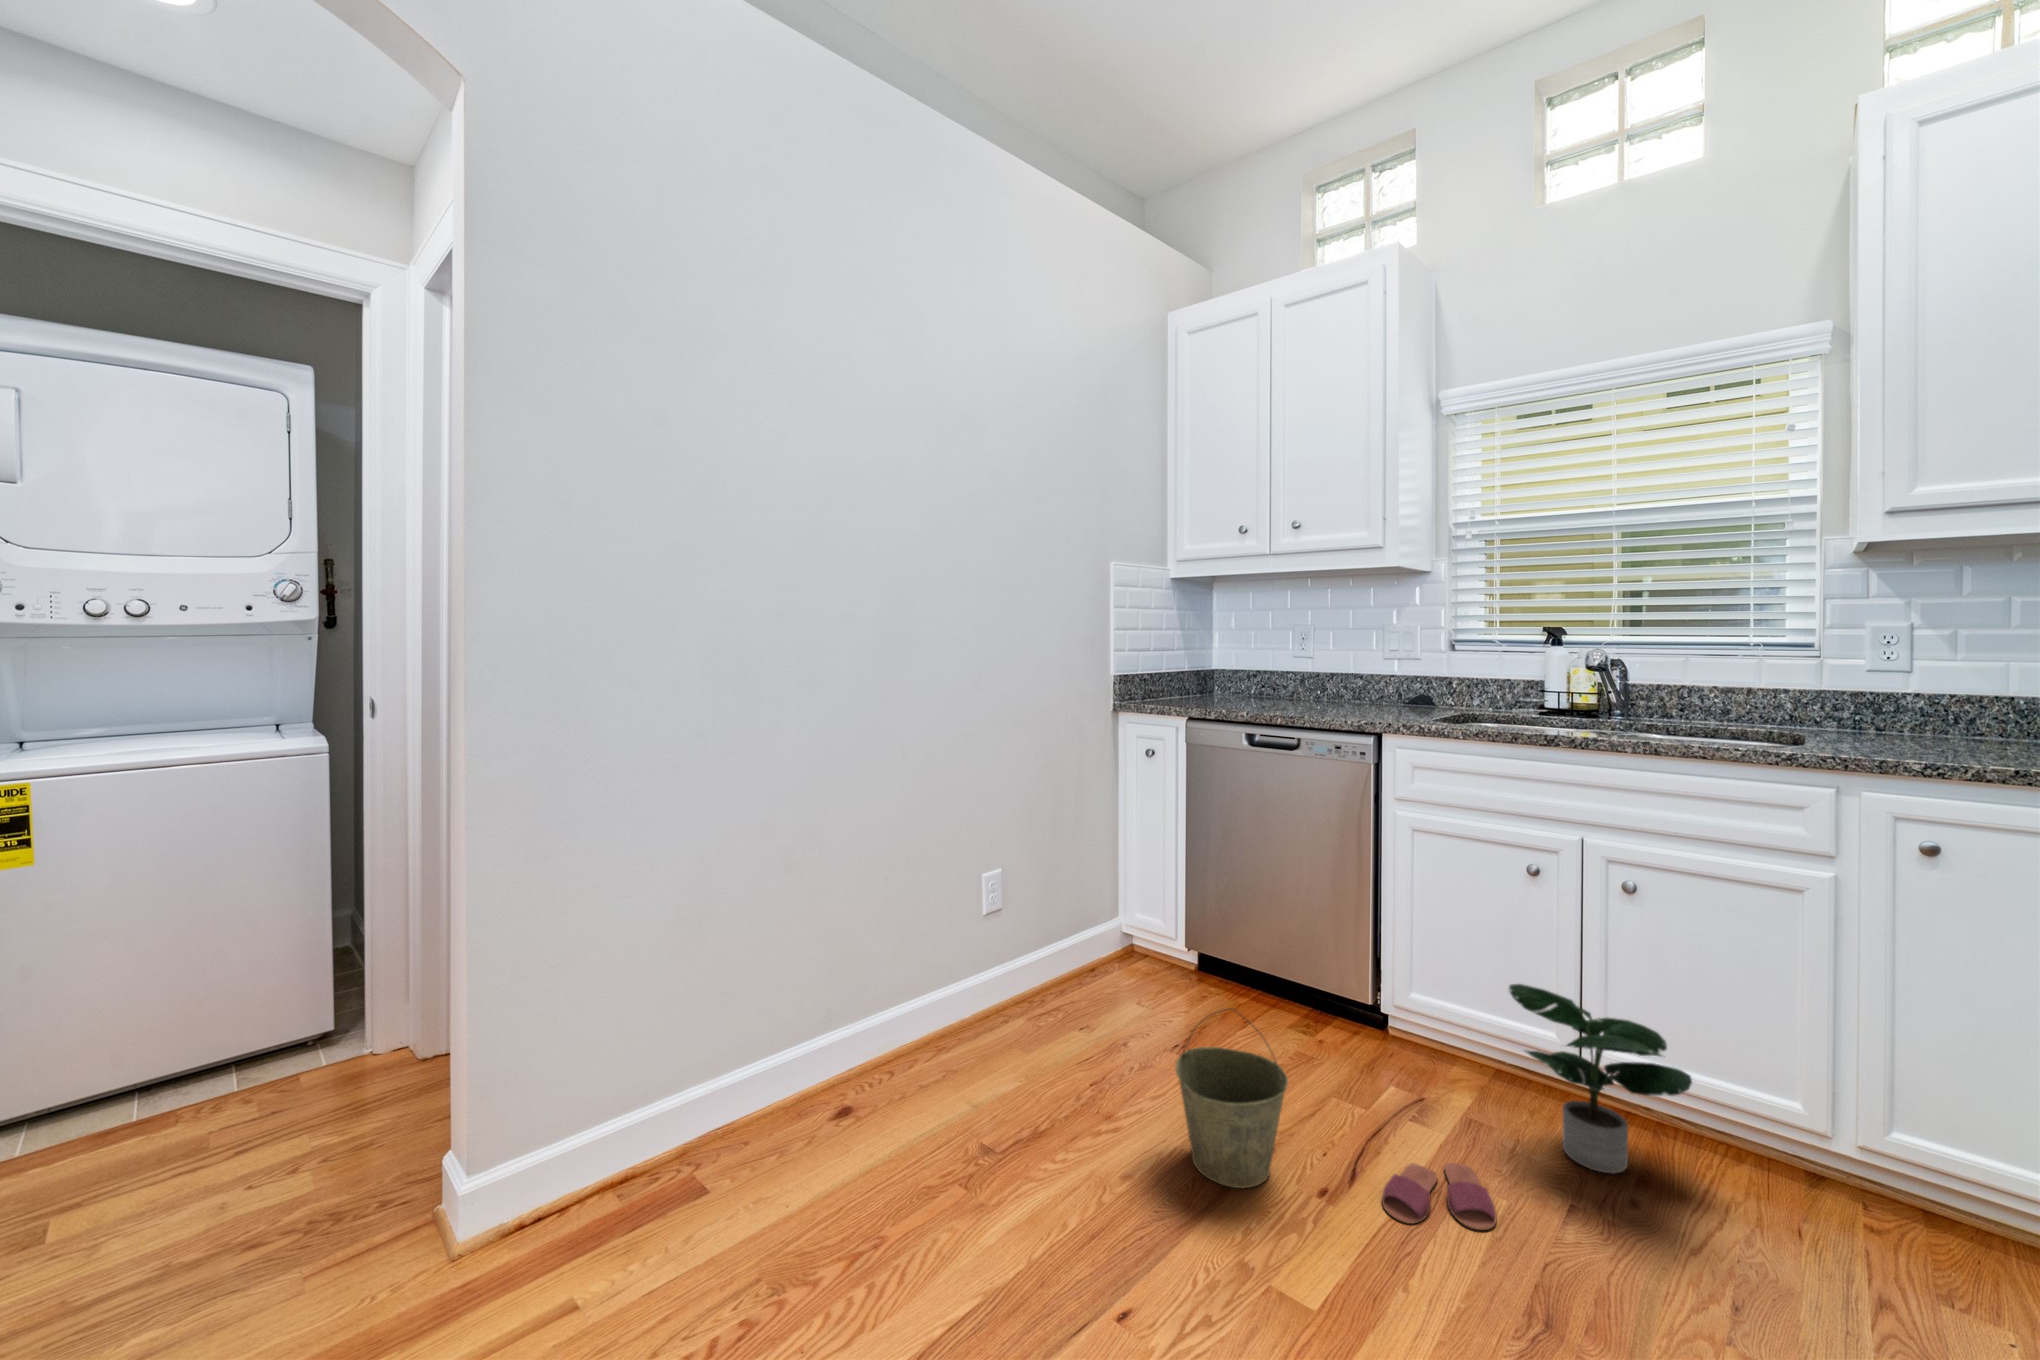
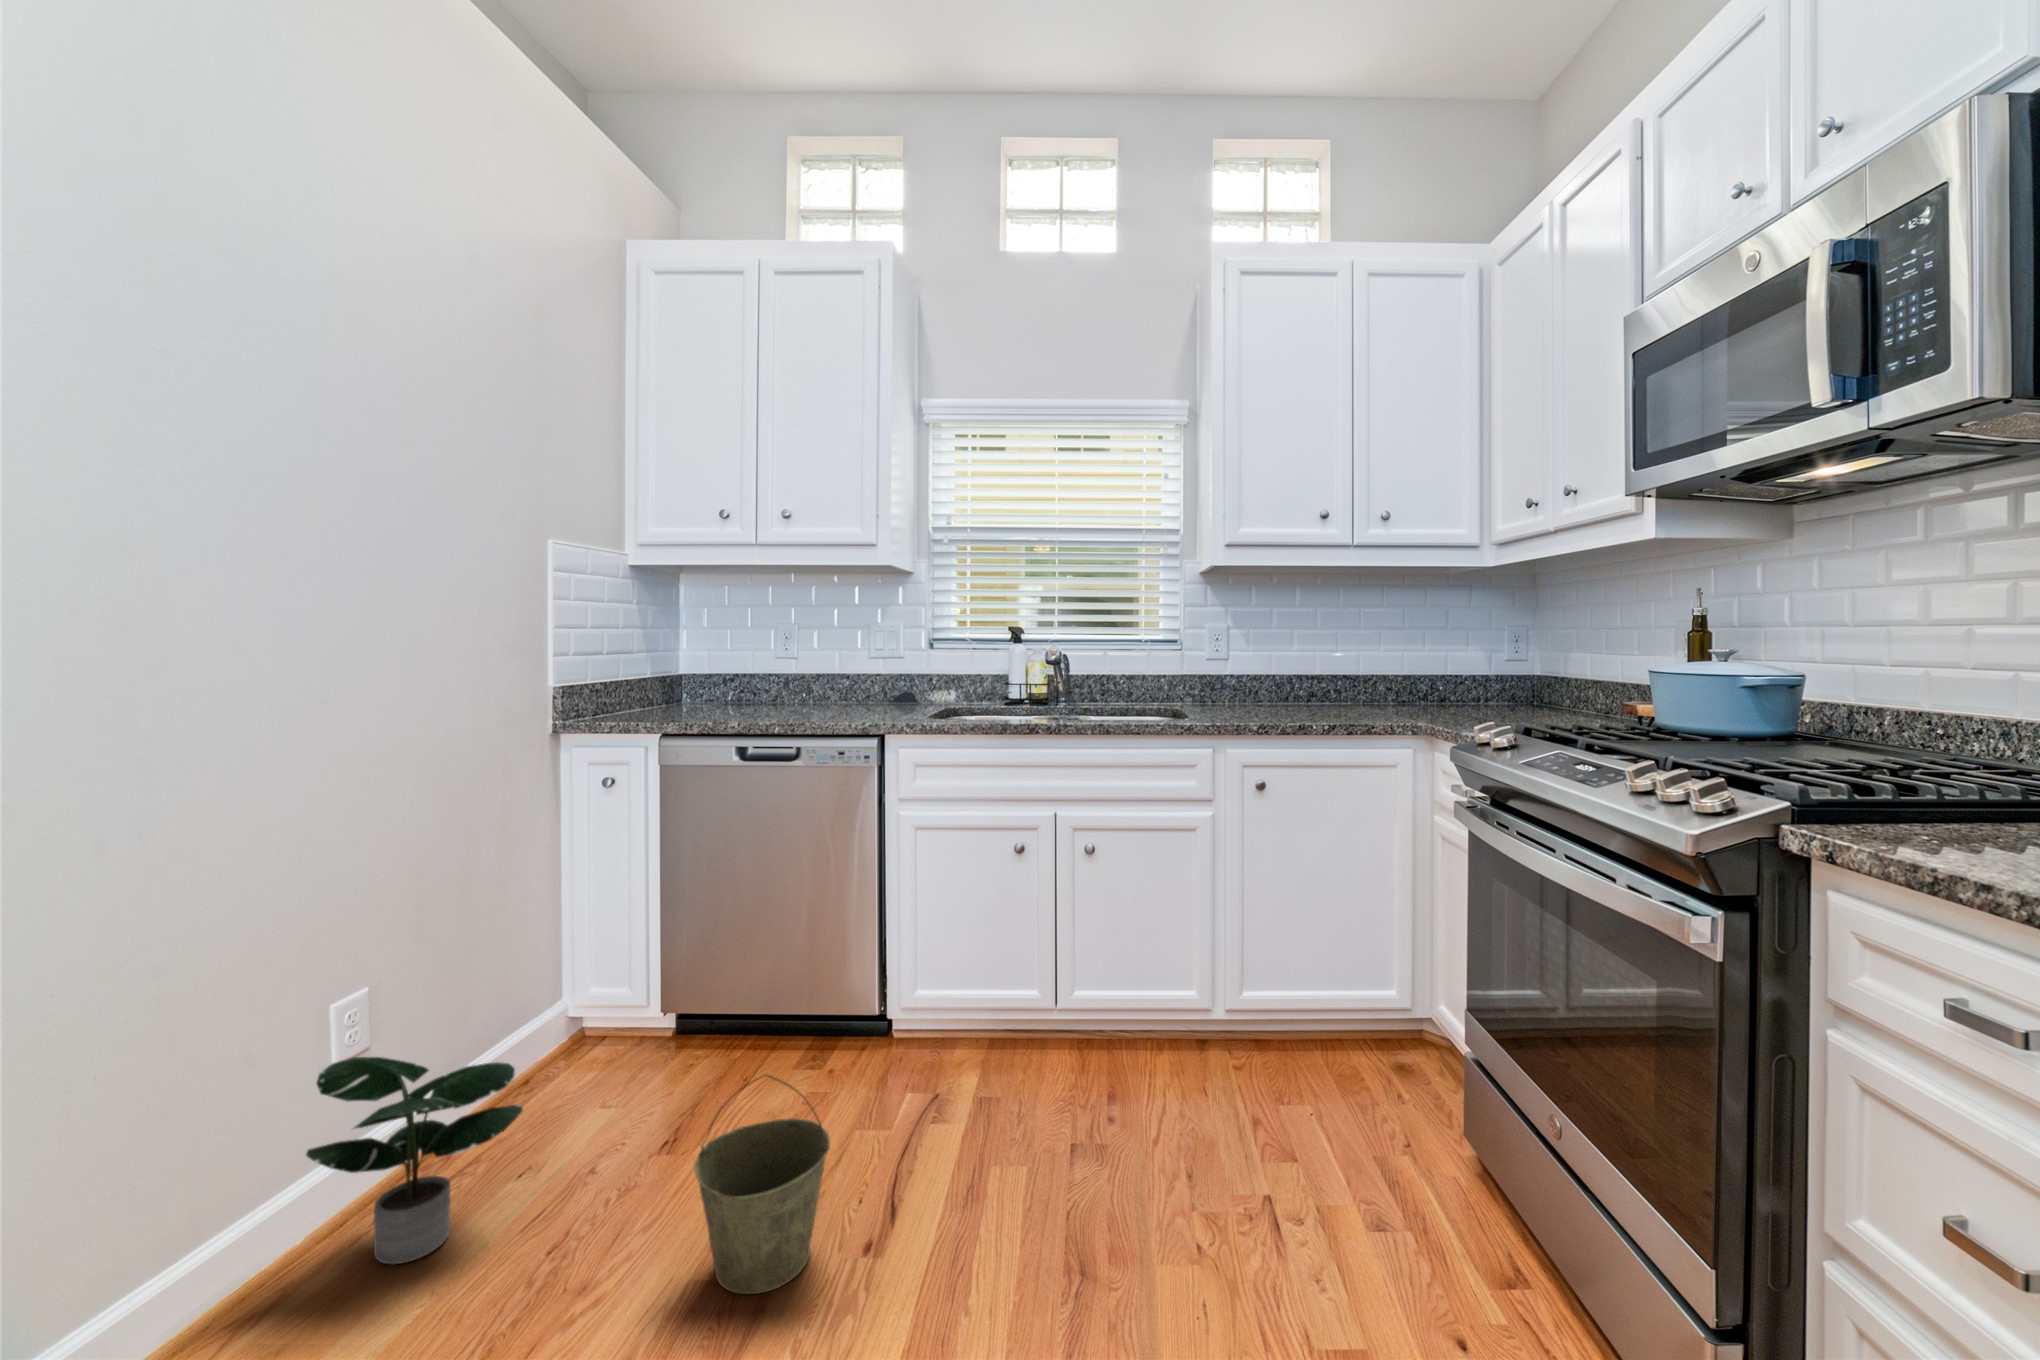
potted plant: present [1509,984,1692,1173] -> present [306,1057,523,1265]
slippers: present [1382,1163,1496,1230] -> none [925,1152,1023,1239]

